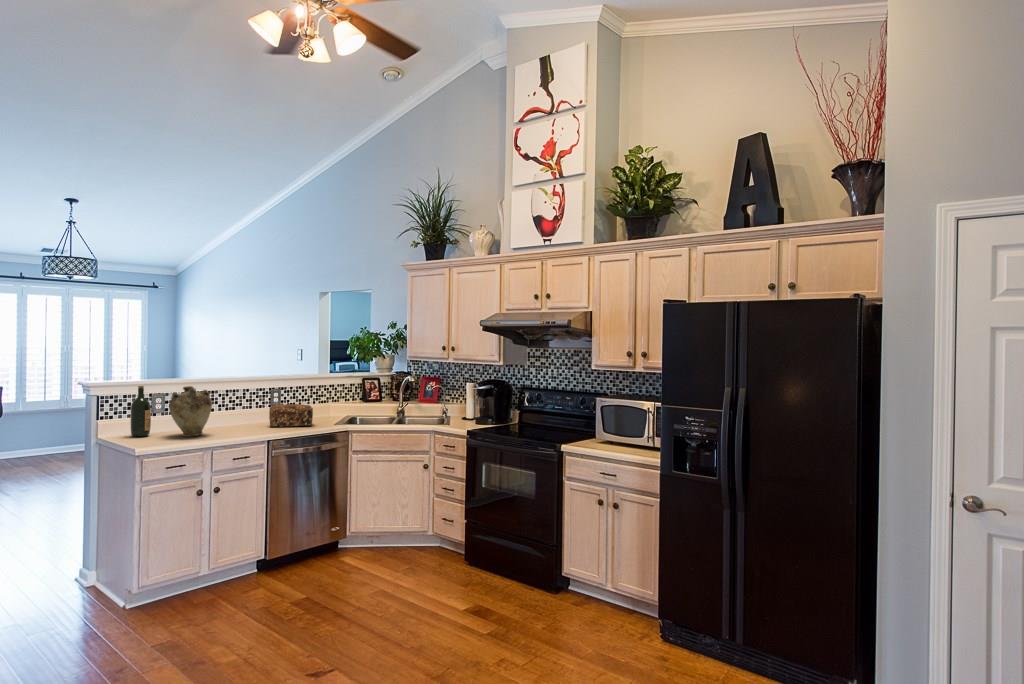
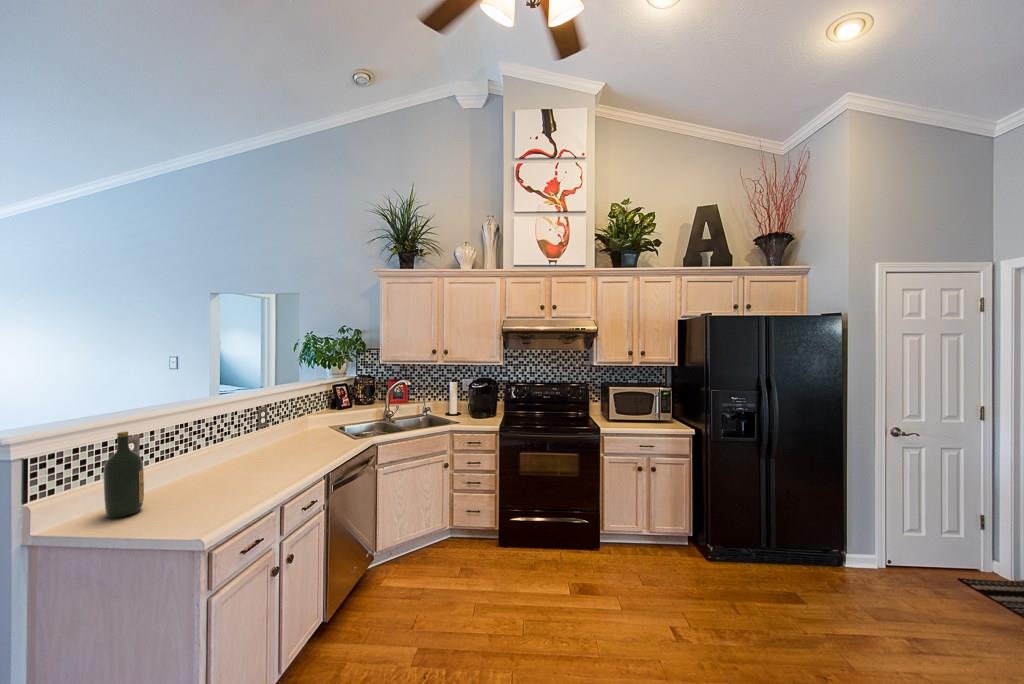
vase: present [169,386,212,436] -> none [181,420,250,495]
bread loaf: present [269,404,313,427] -> none [278,417,337,450]

